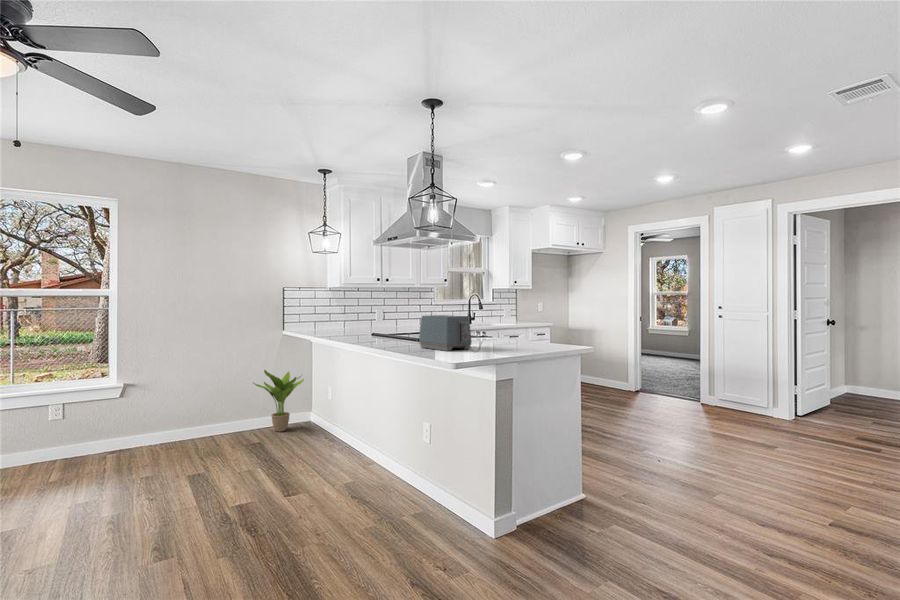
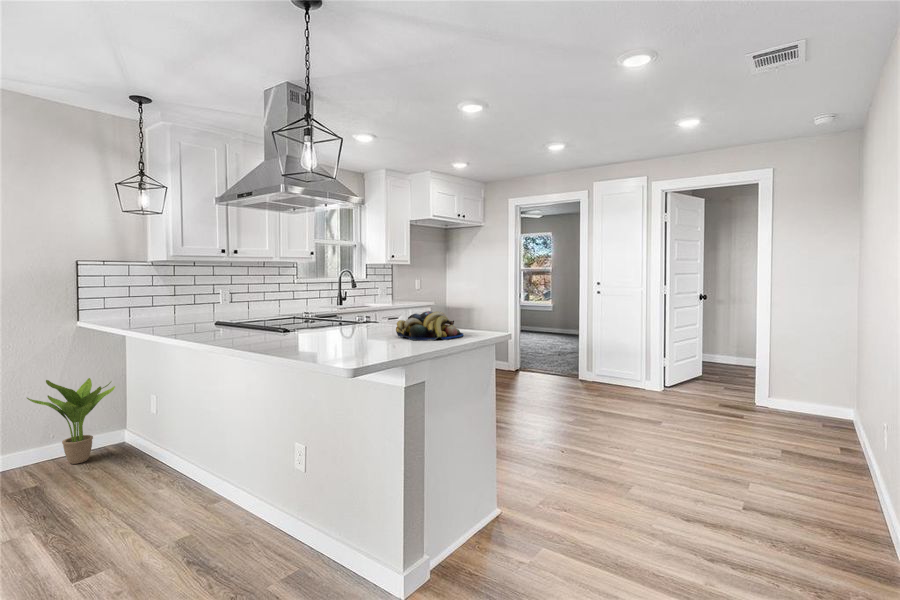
toaster: present [419,315,472,351] -> none [290,299,364,348]
fruit bowl: none [499,327,553,349] -> present [396,311,463,341]

